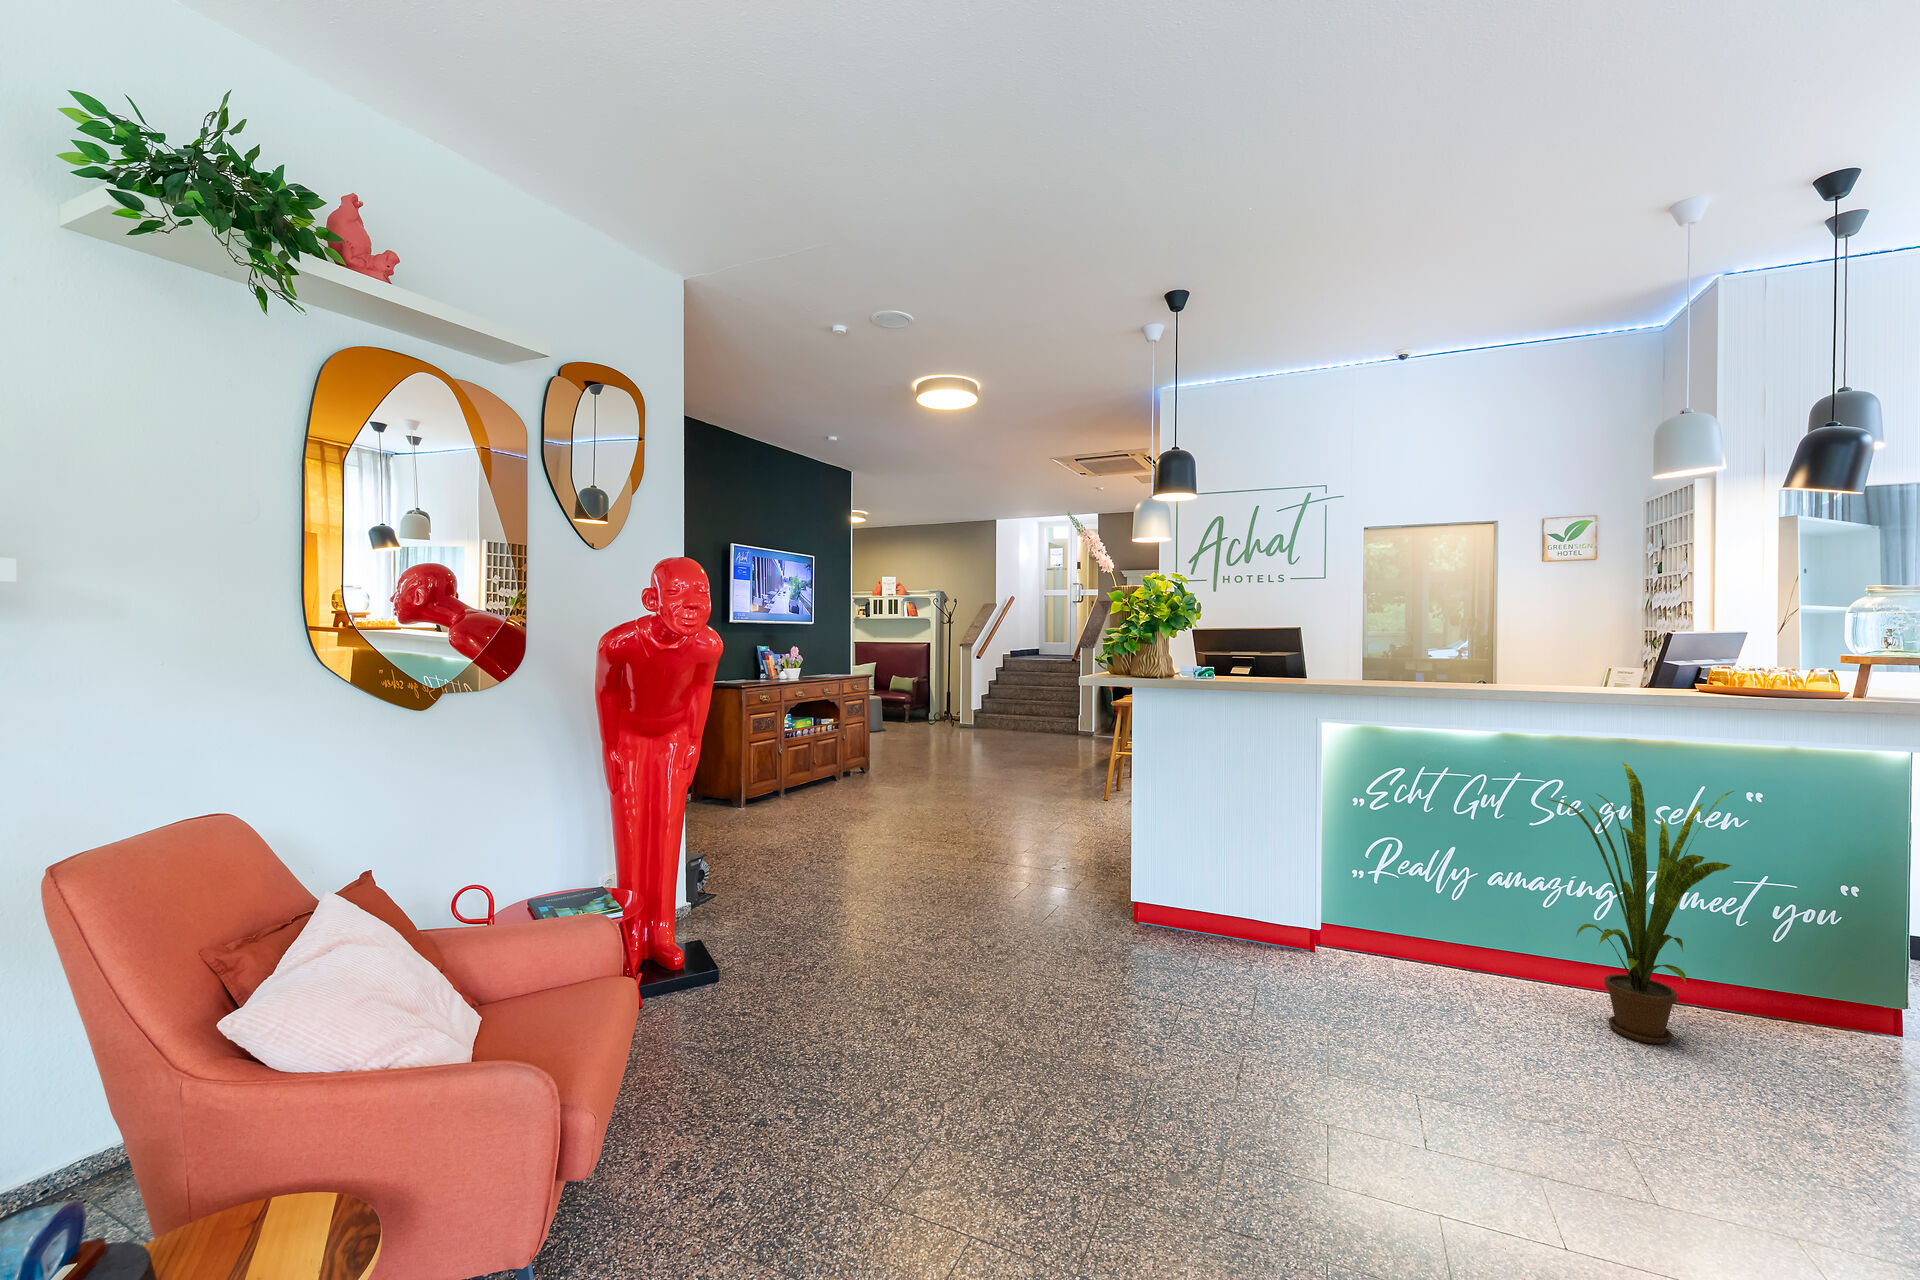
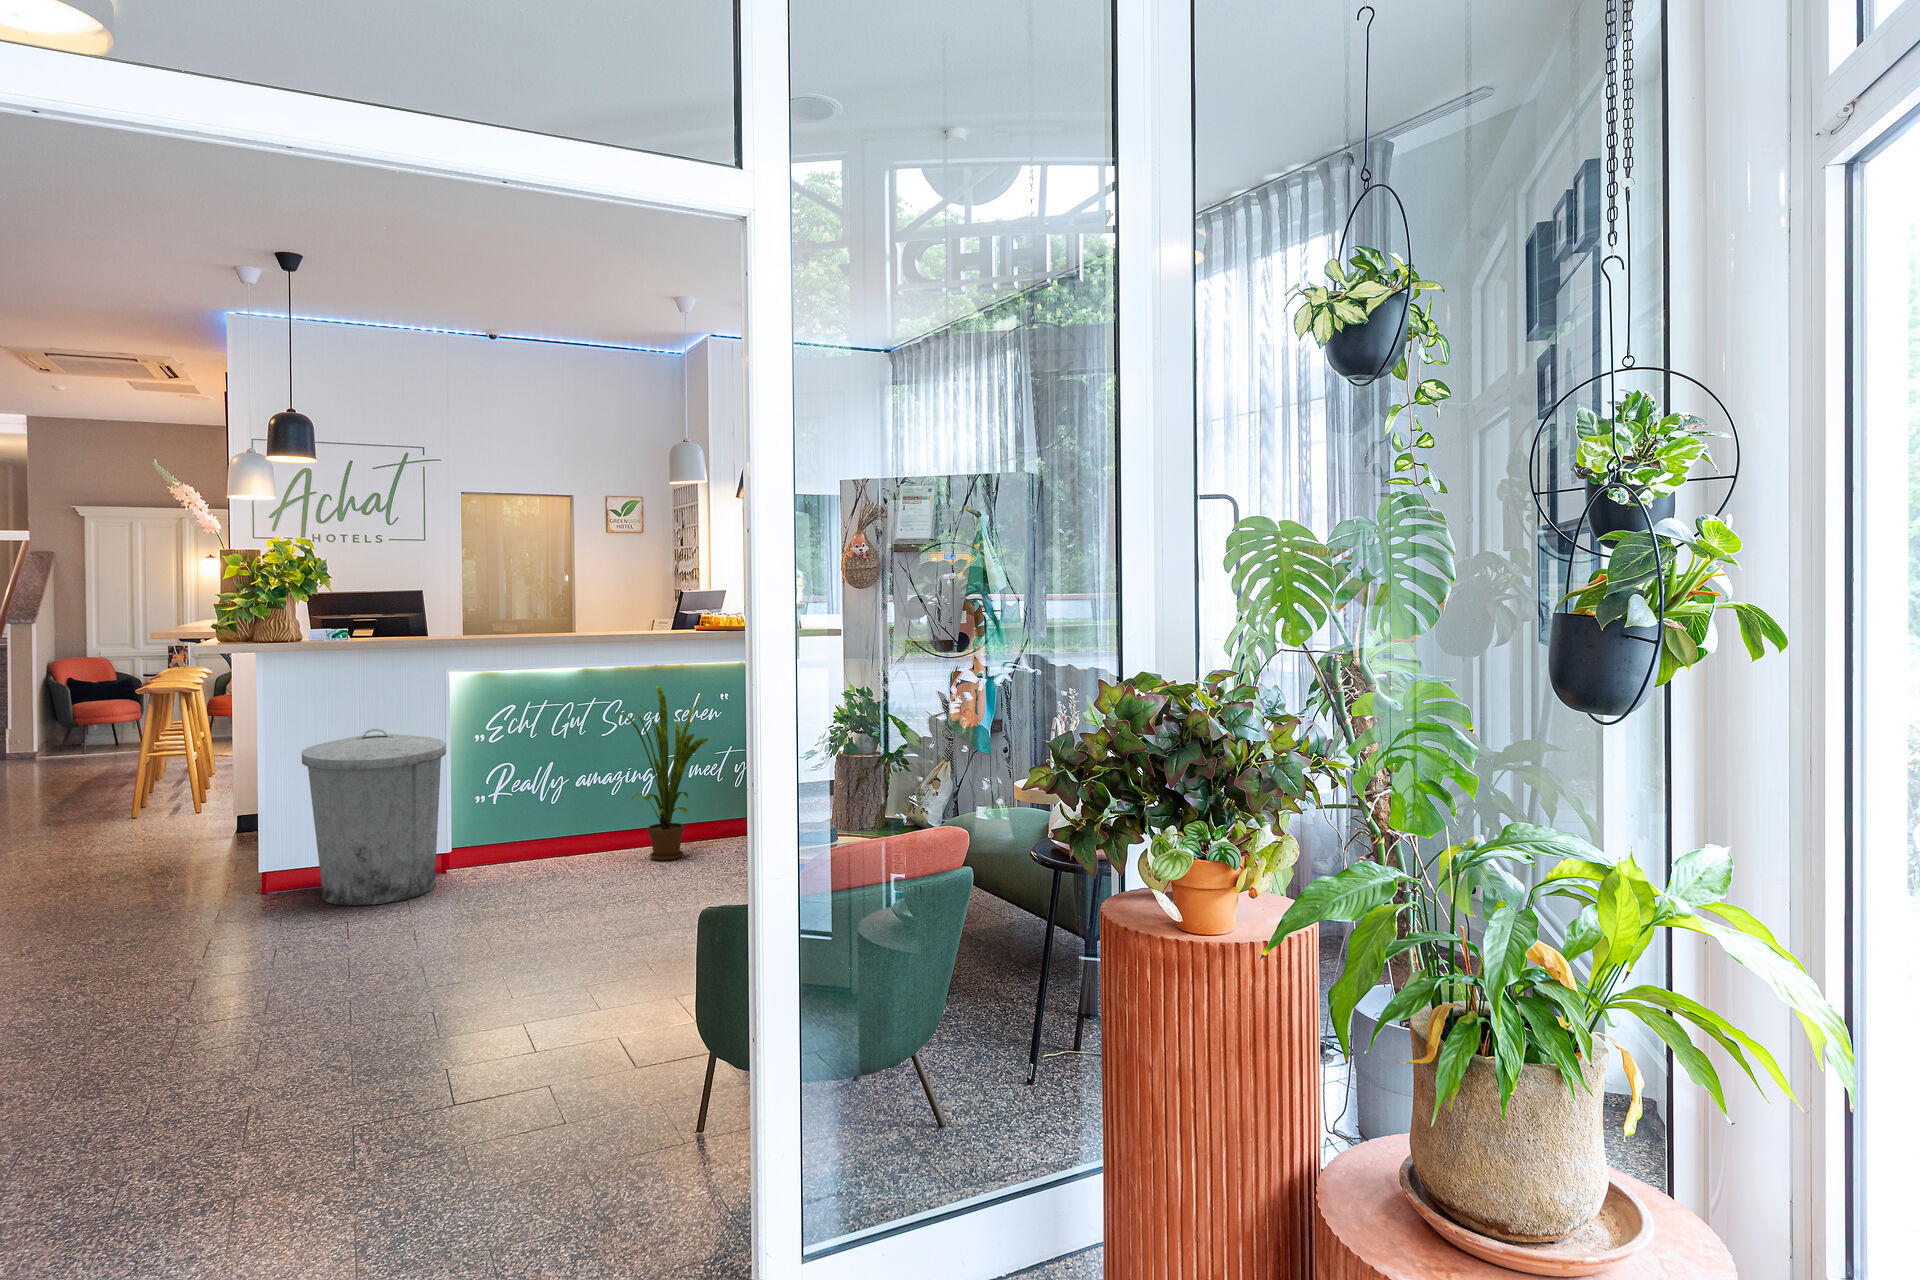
trash can: none [1155,780,1309,991] -> present [302,728,446,905]

